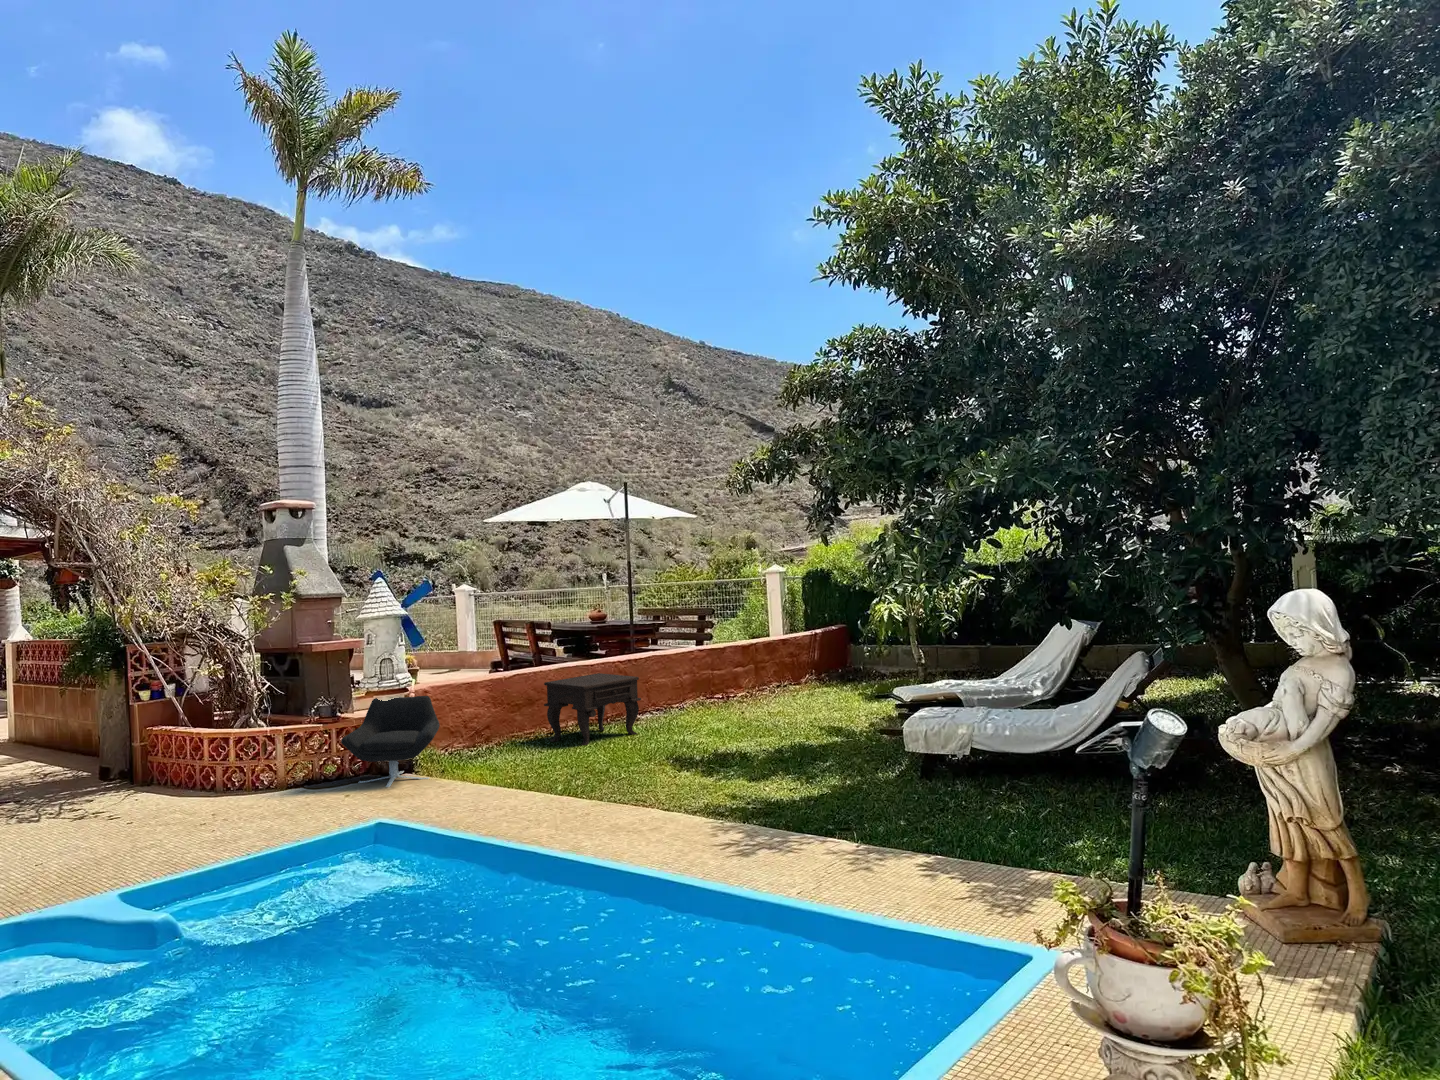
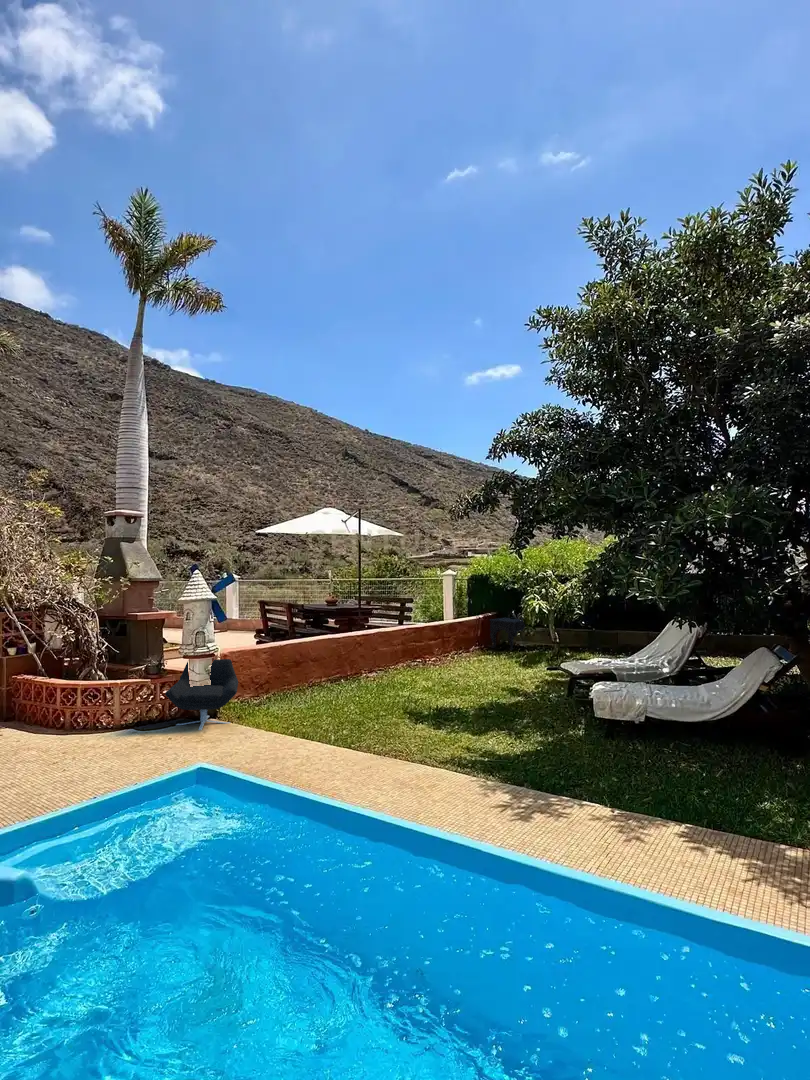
side table: present [544,673,641,745] -> present [489,618,525,650]

